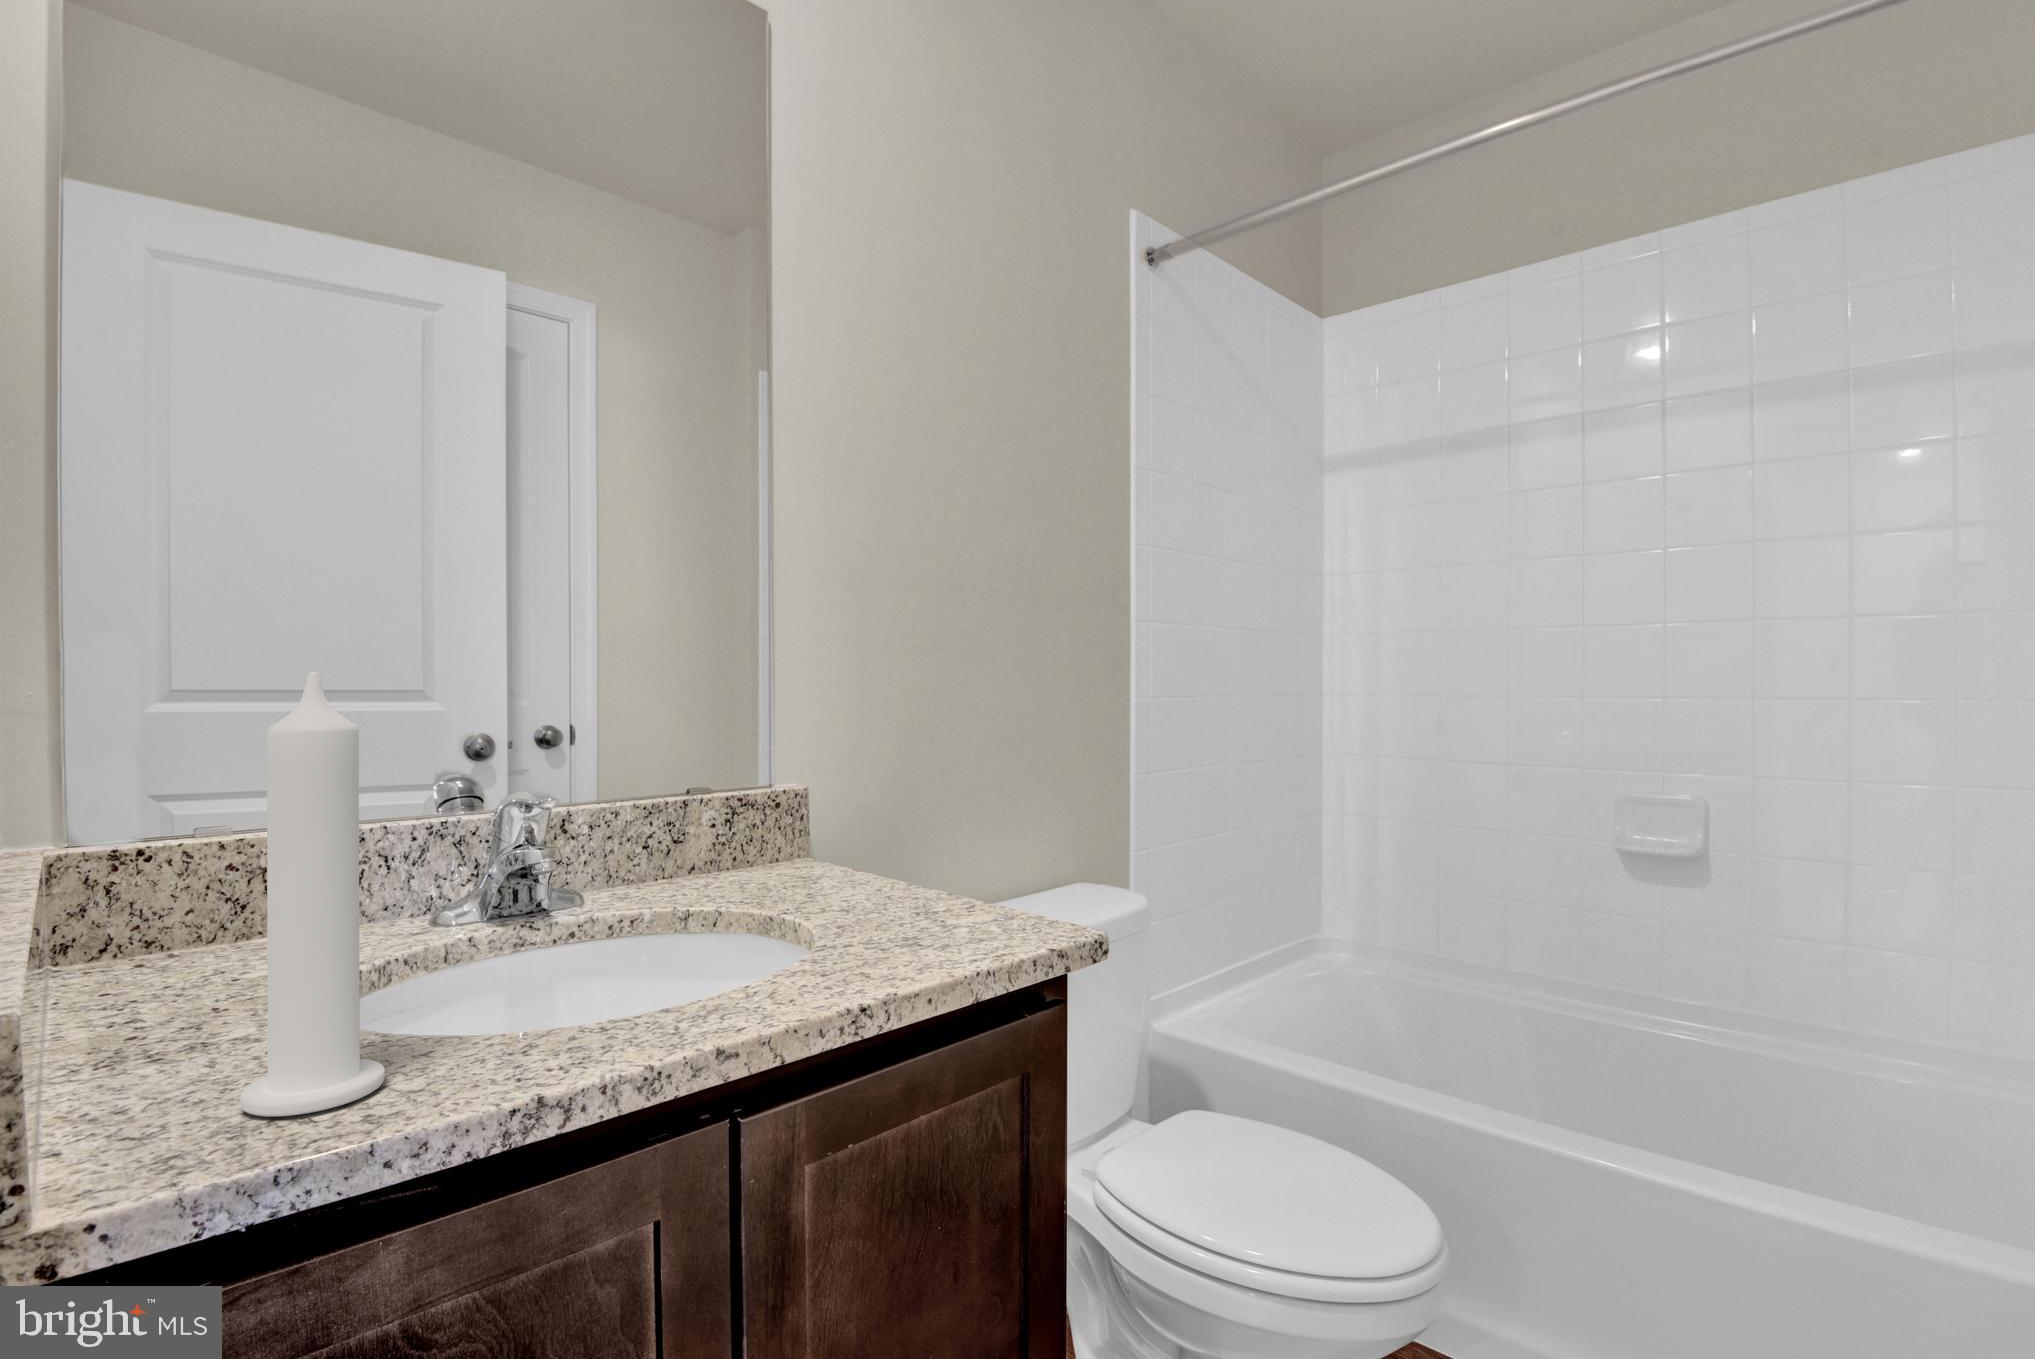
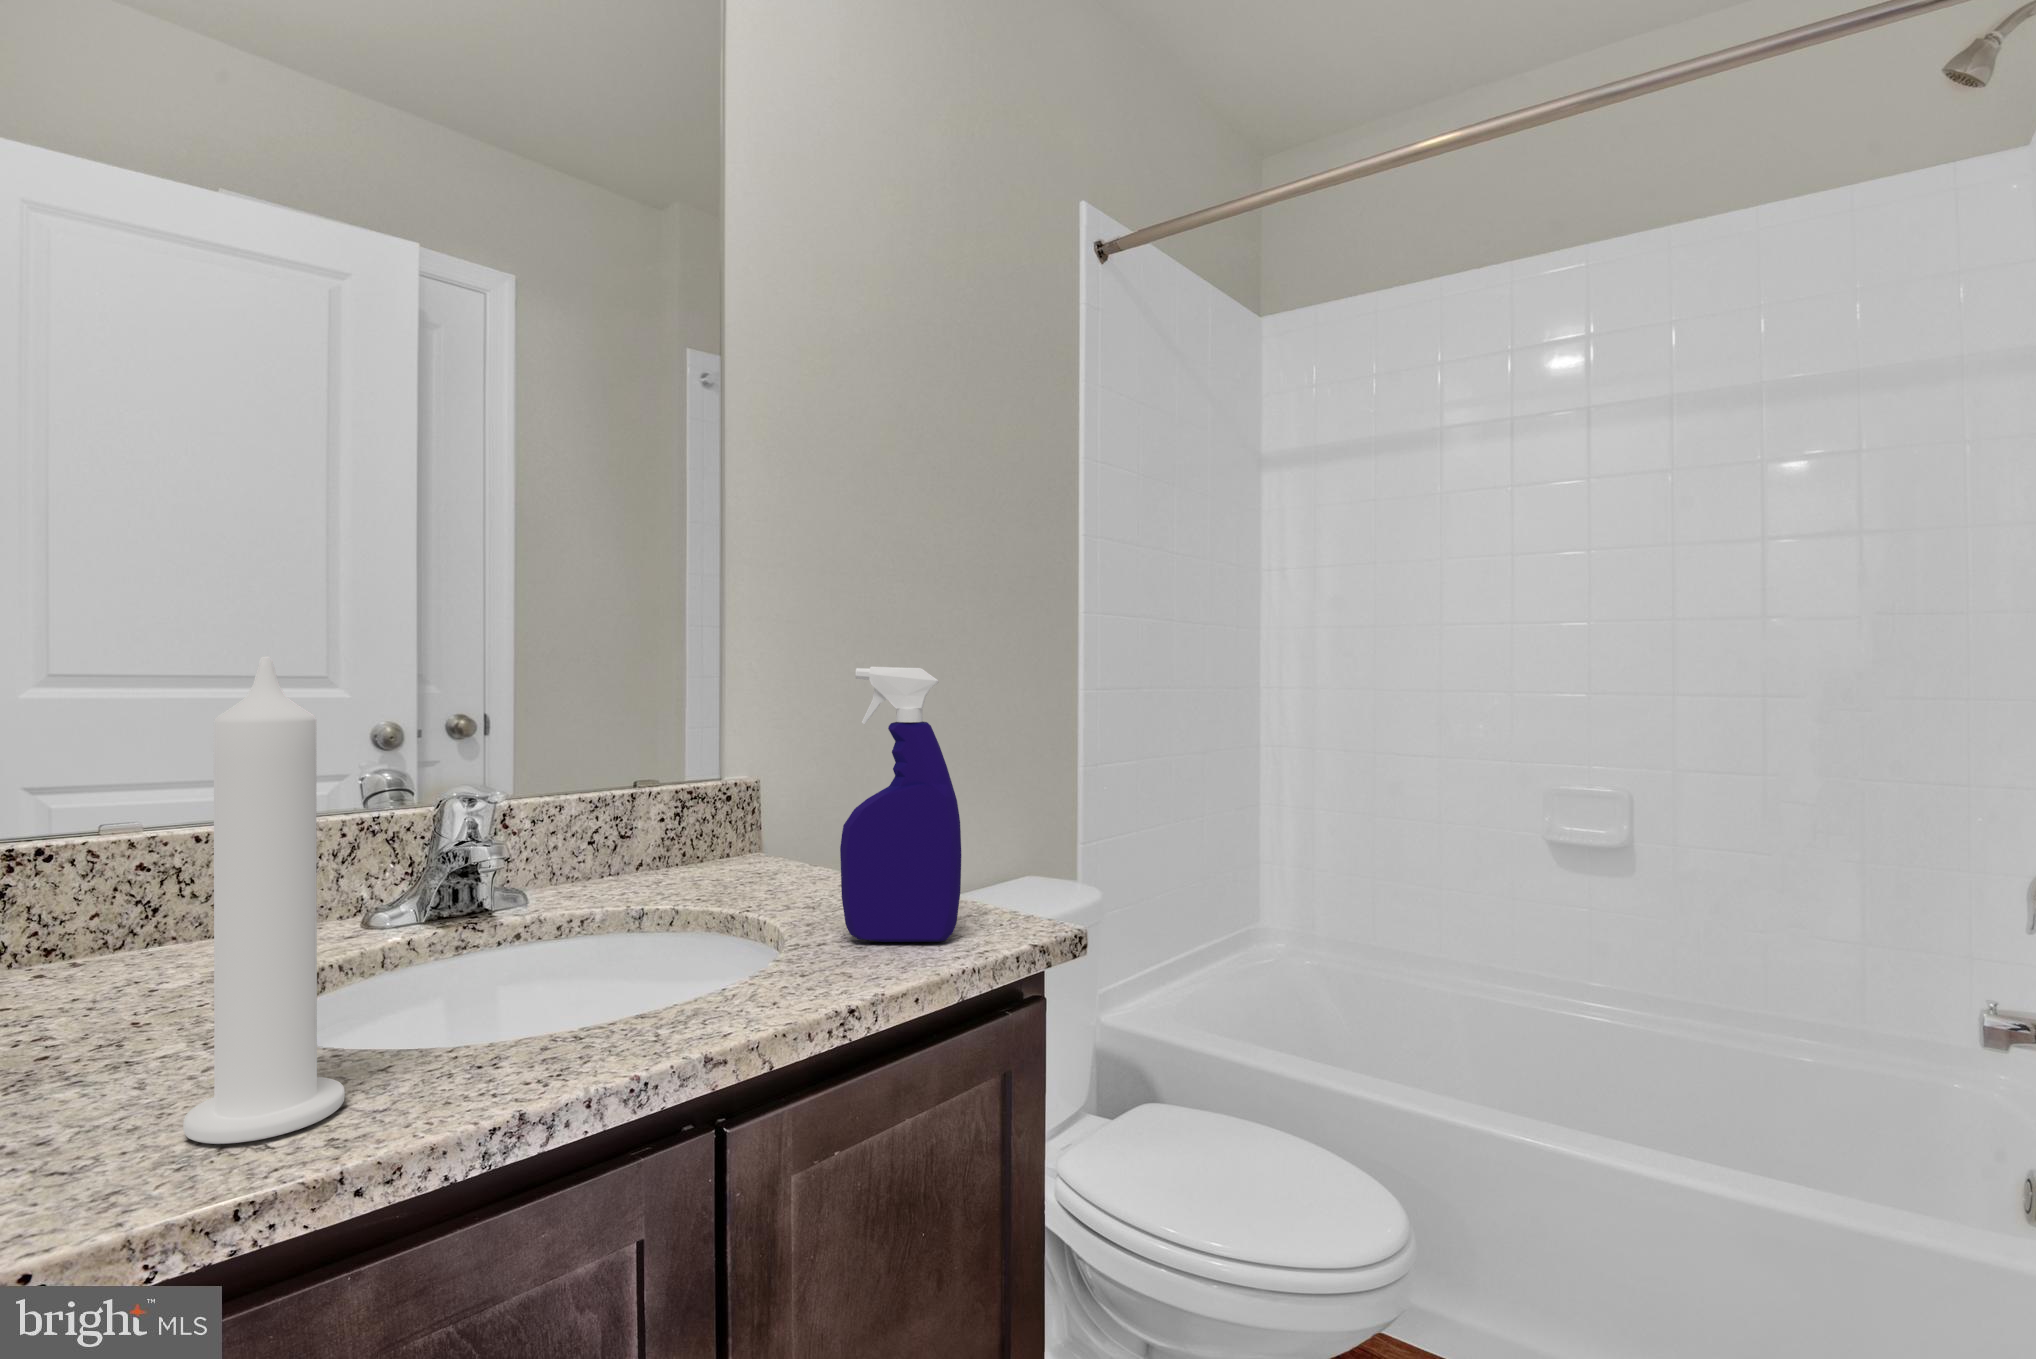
spray bottle: none [866,677,982,944] -> present [840,667,961,942]

